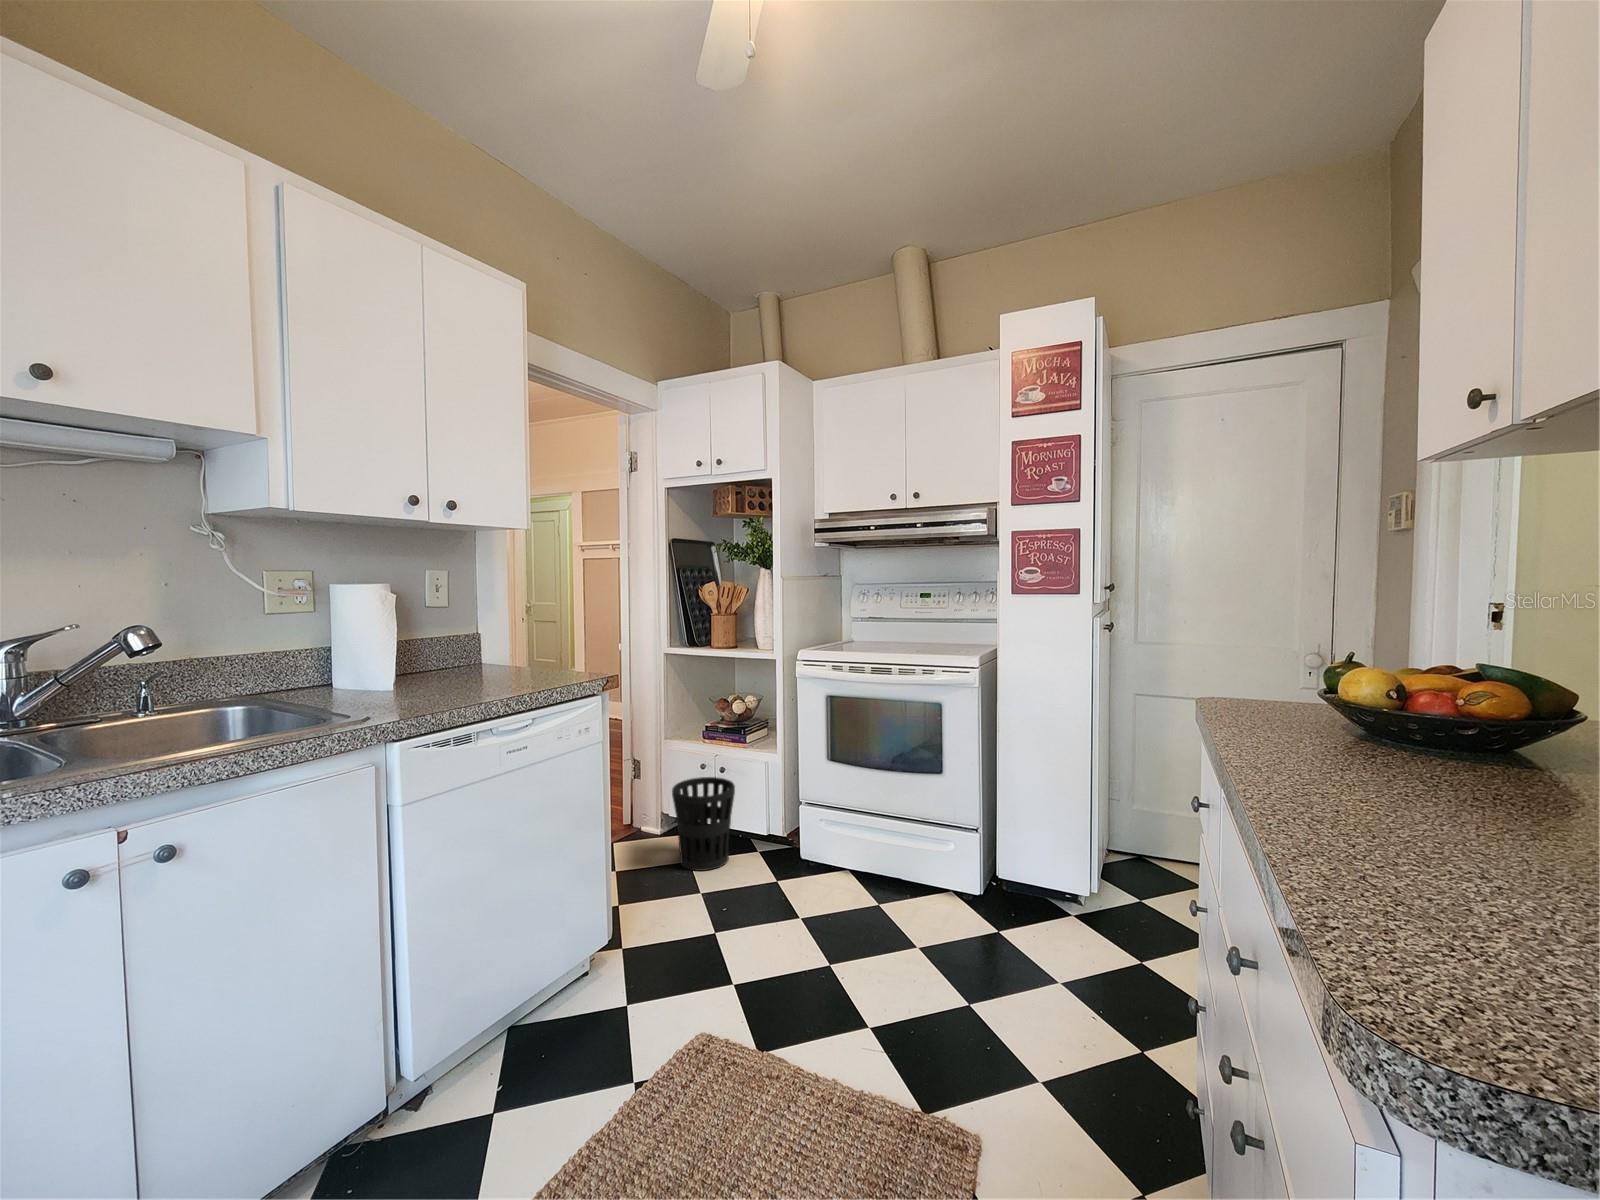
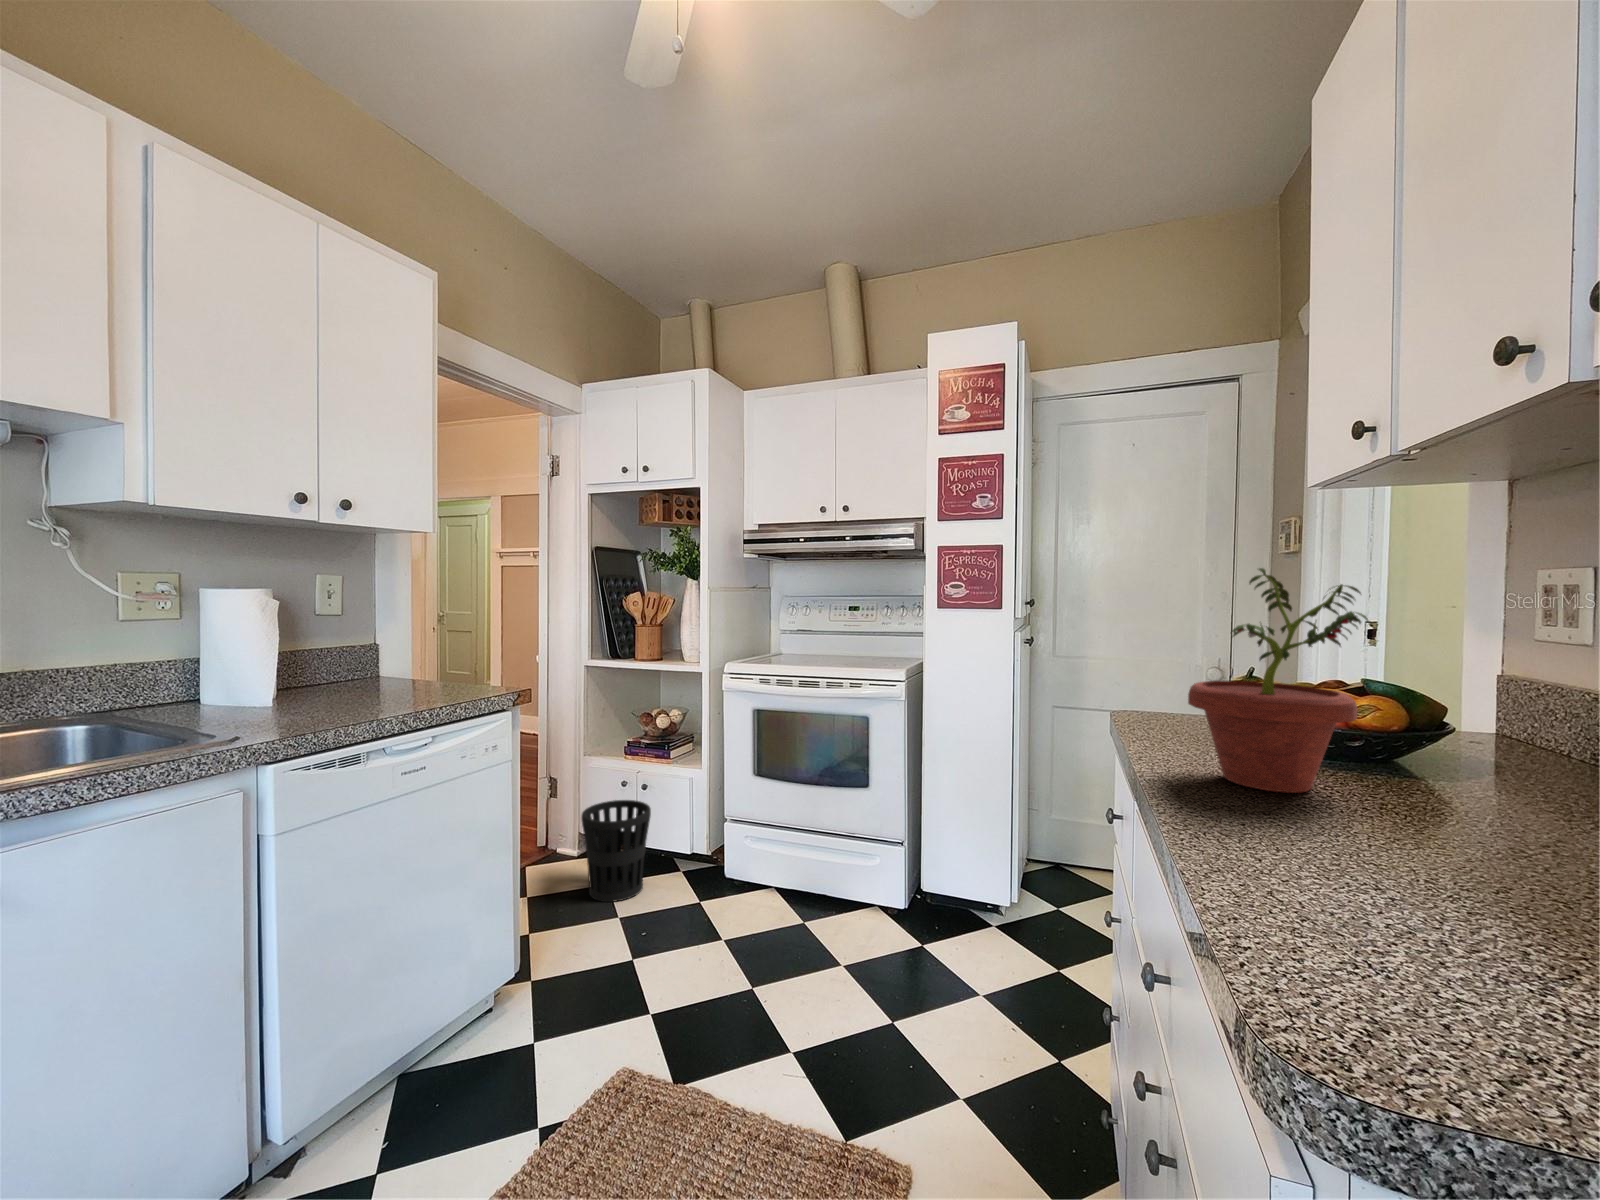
potted plant: none [1276,549,1482,780] -> present [1188,568,1369,793]

